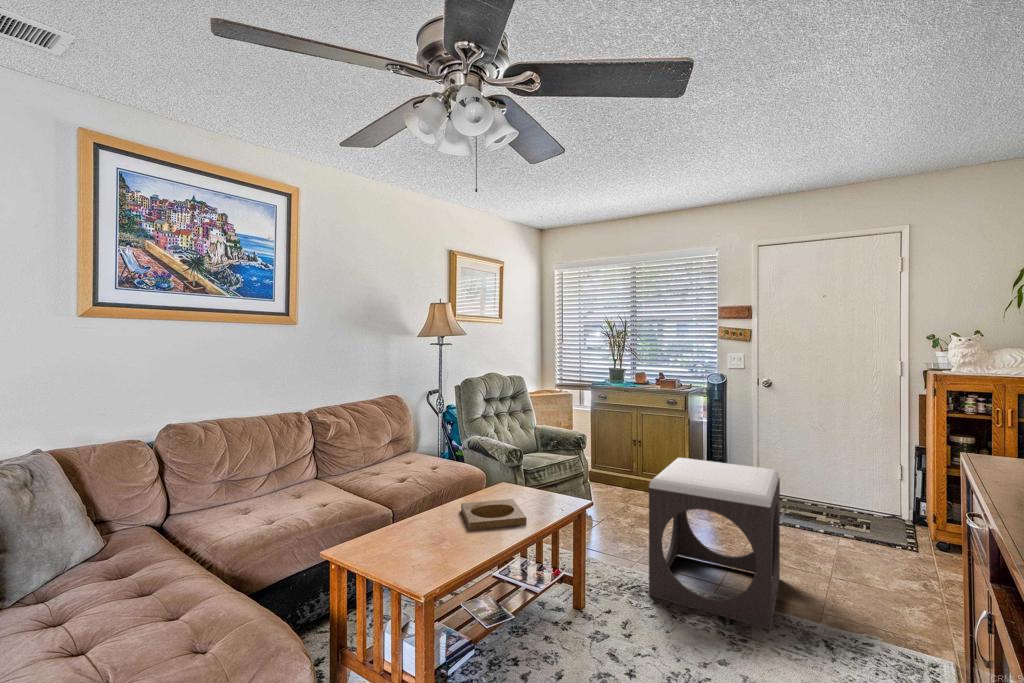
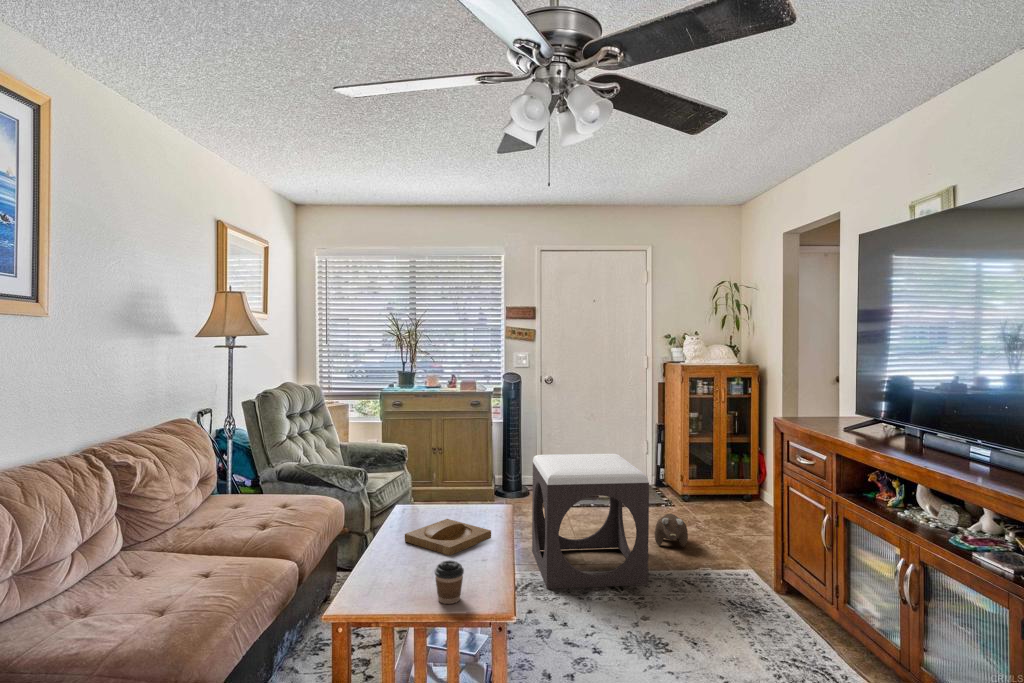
coffee cup: none [387,530,414,569] -> present [435,560,464,604]
plush toy: none [832,555,880,602] -> present [655,514,688,547]

